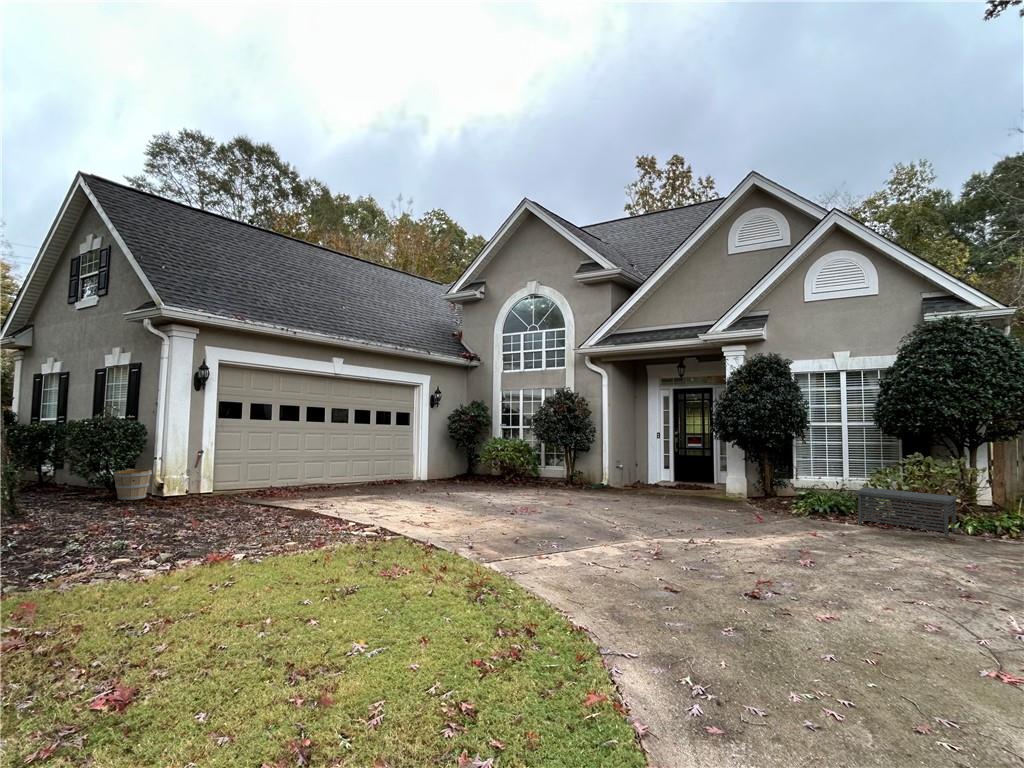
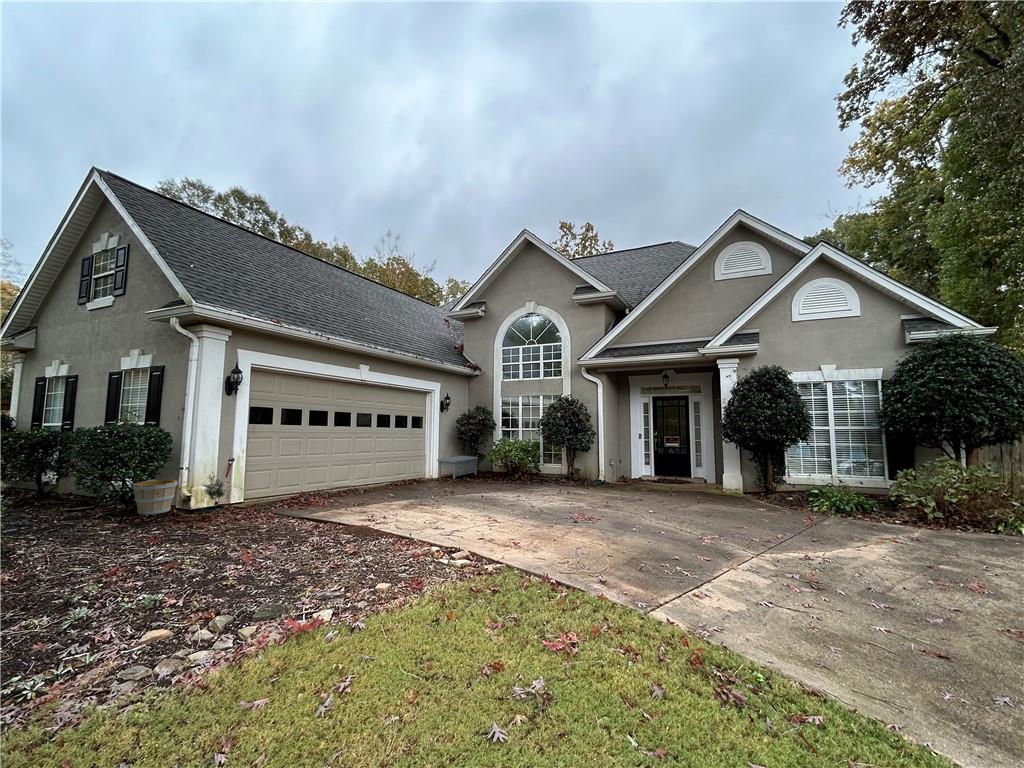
potted tree: none [172,462,196,499] -> present [201,475,226,511]
storage bench: present [855,487,957,537] -> present [437,456,478,479]

